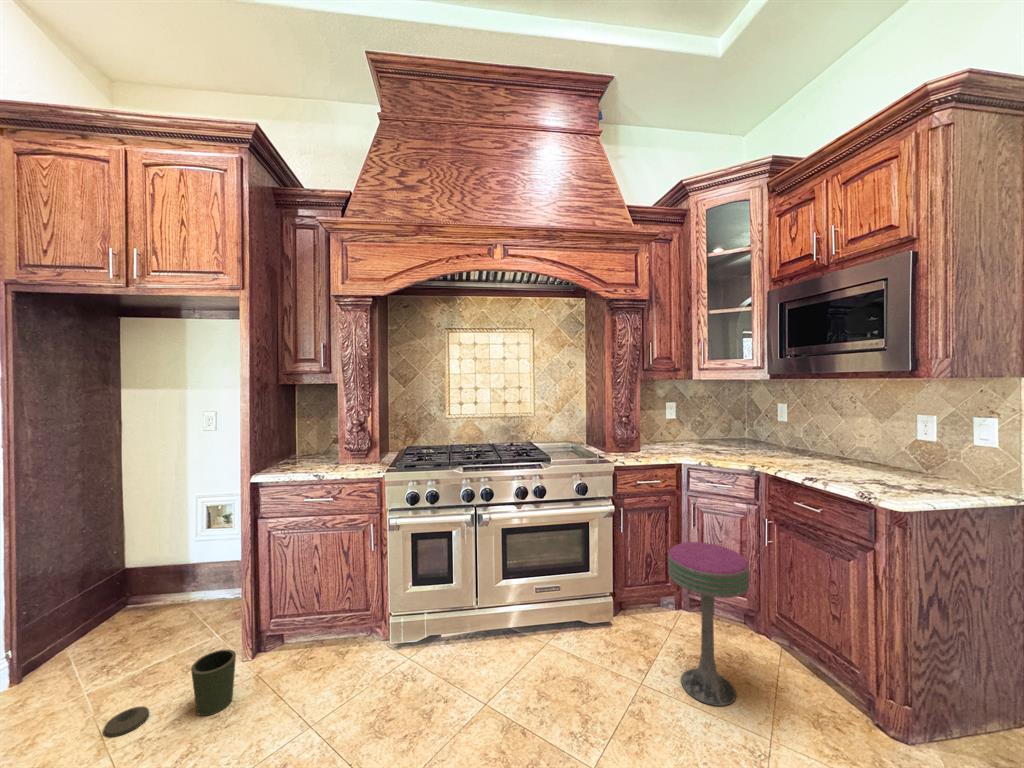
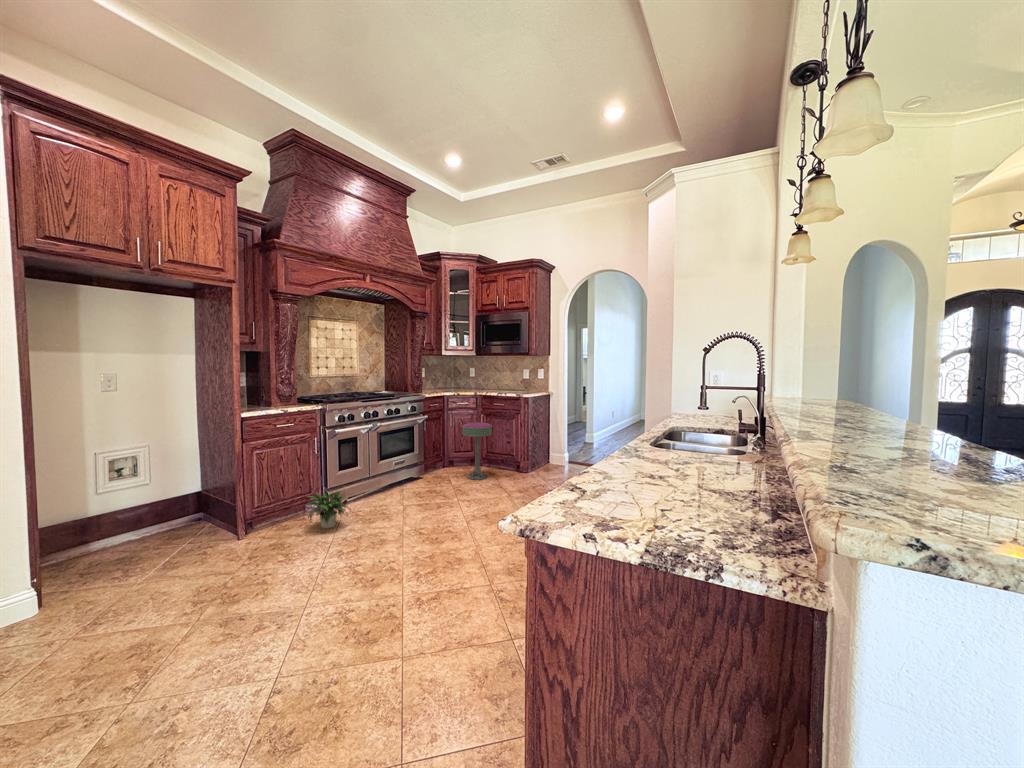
potted plant: none [278,625,352,710] -> present [306,491,350,528]
trash can: present [103,650,236,737] -> none [212,515,282,571]

